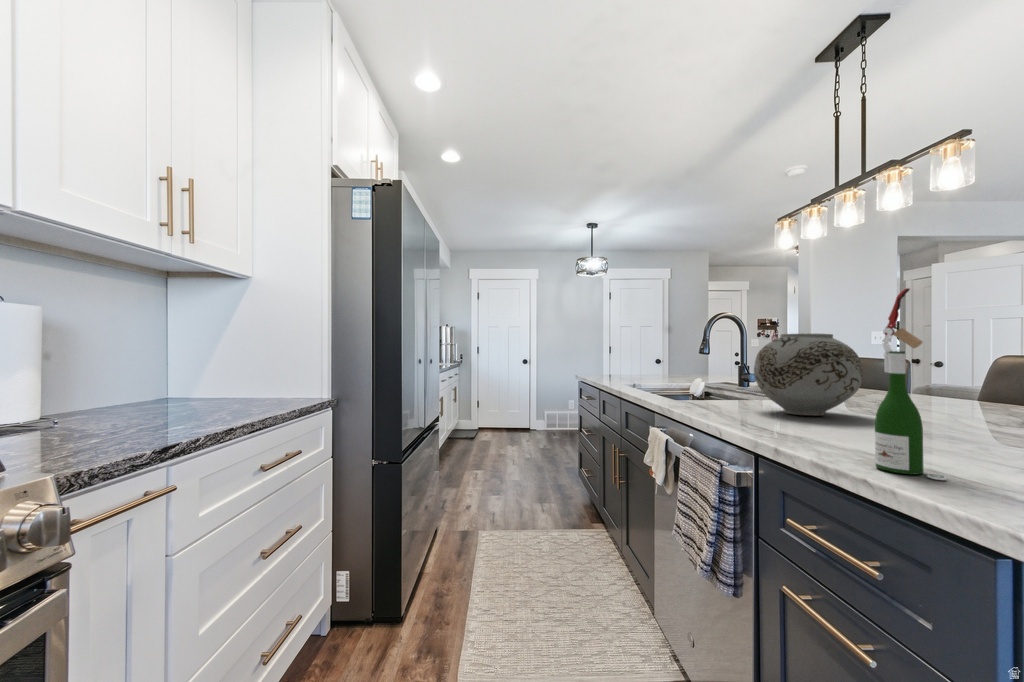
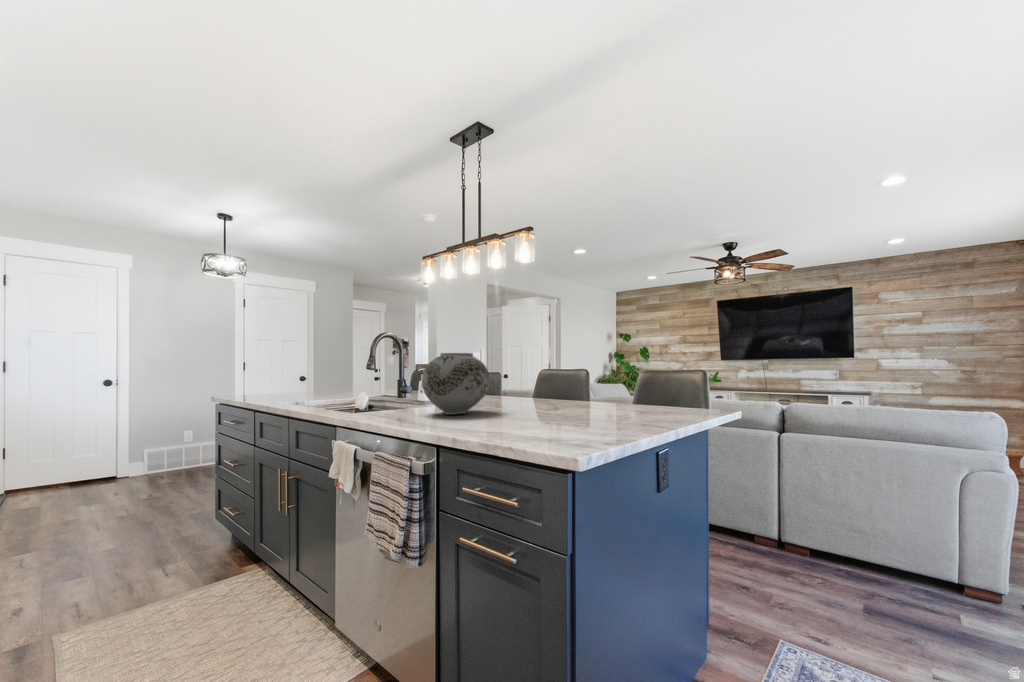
wine bottle: present [875,288,946,480] -> none [511,329,543,441]

